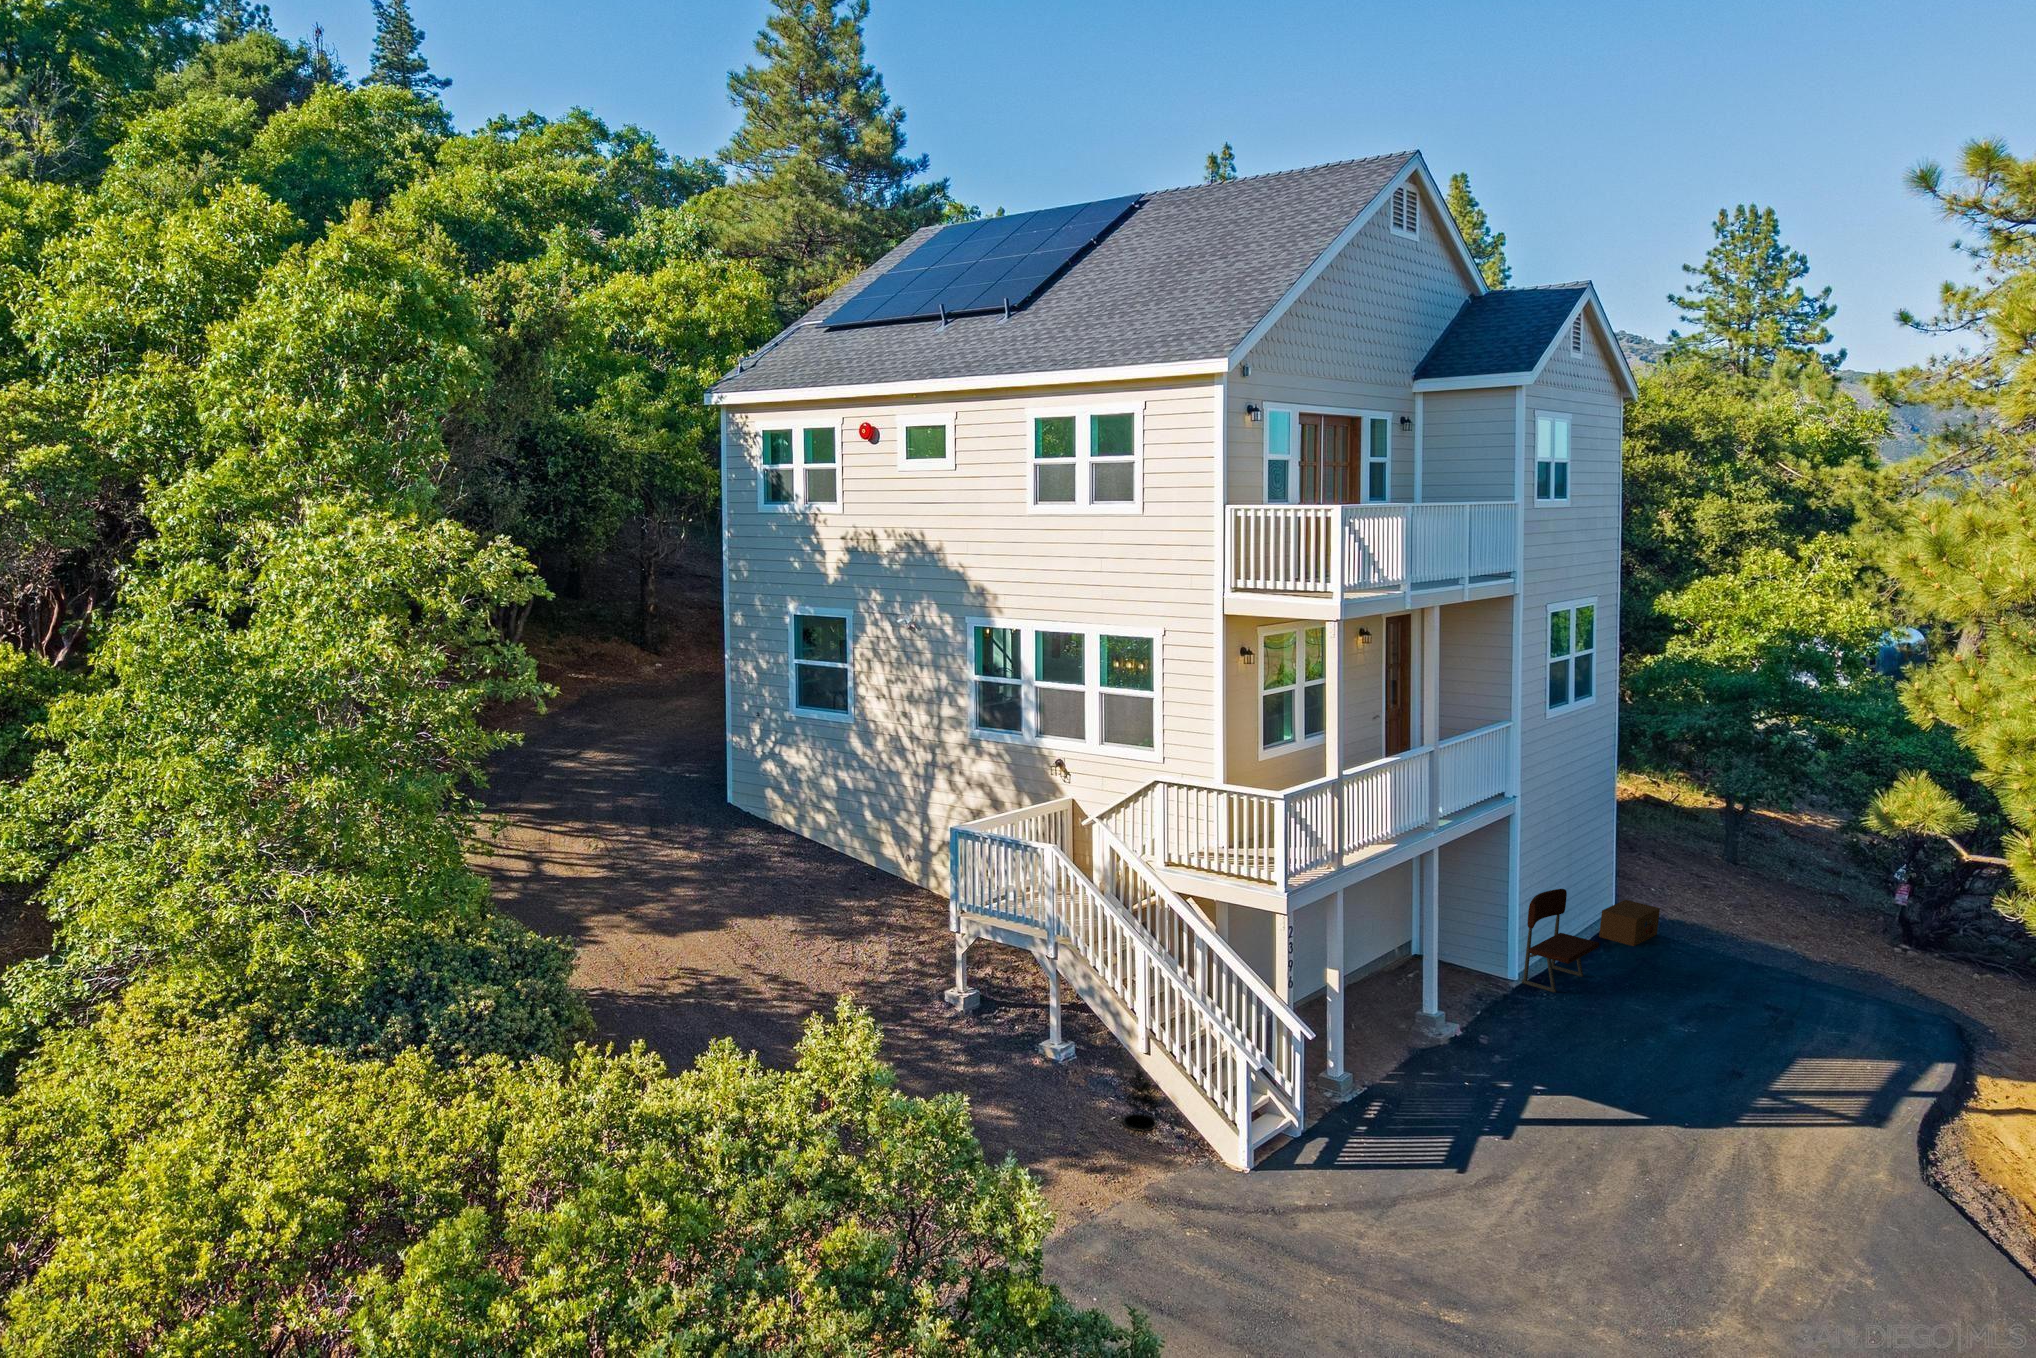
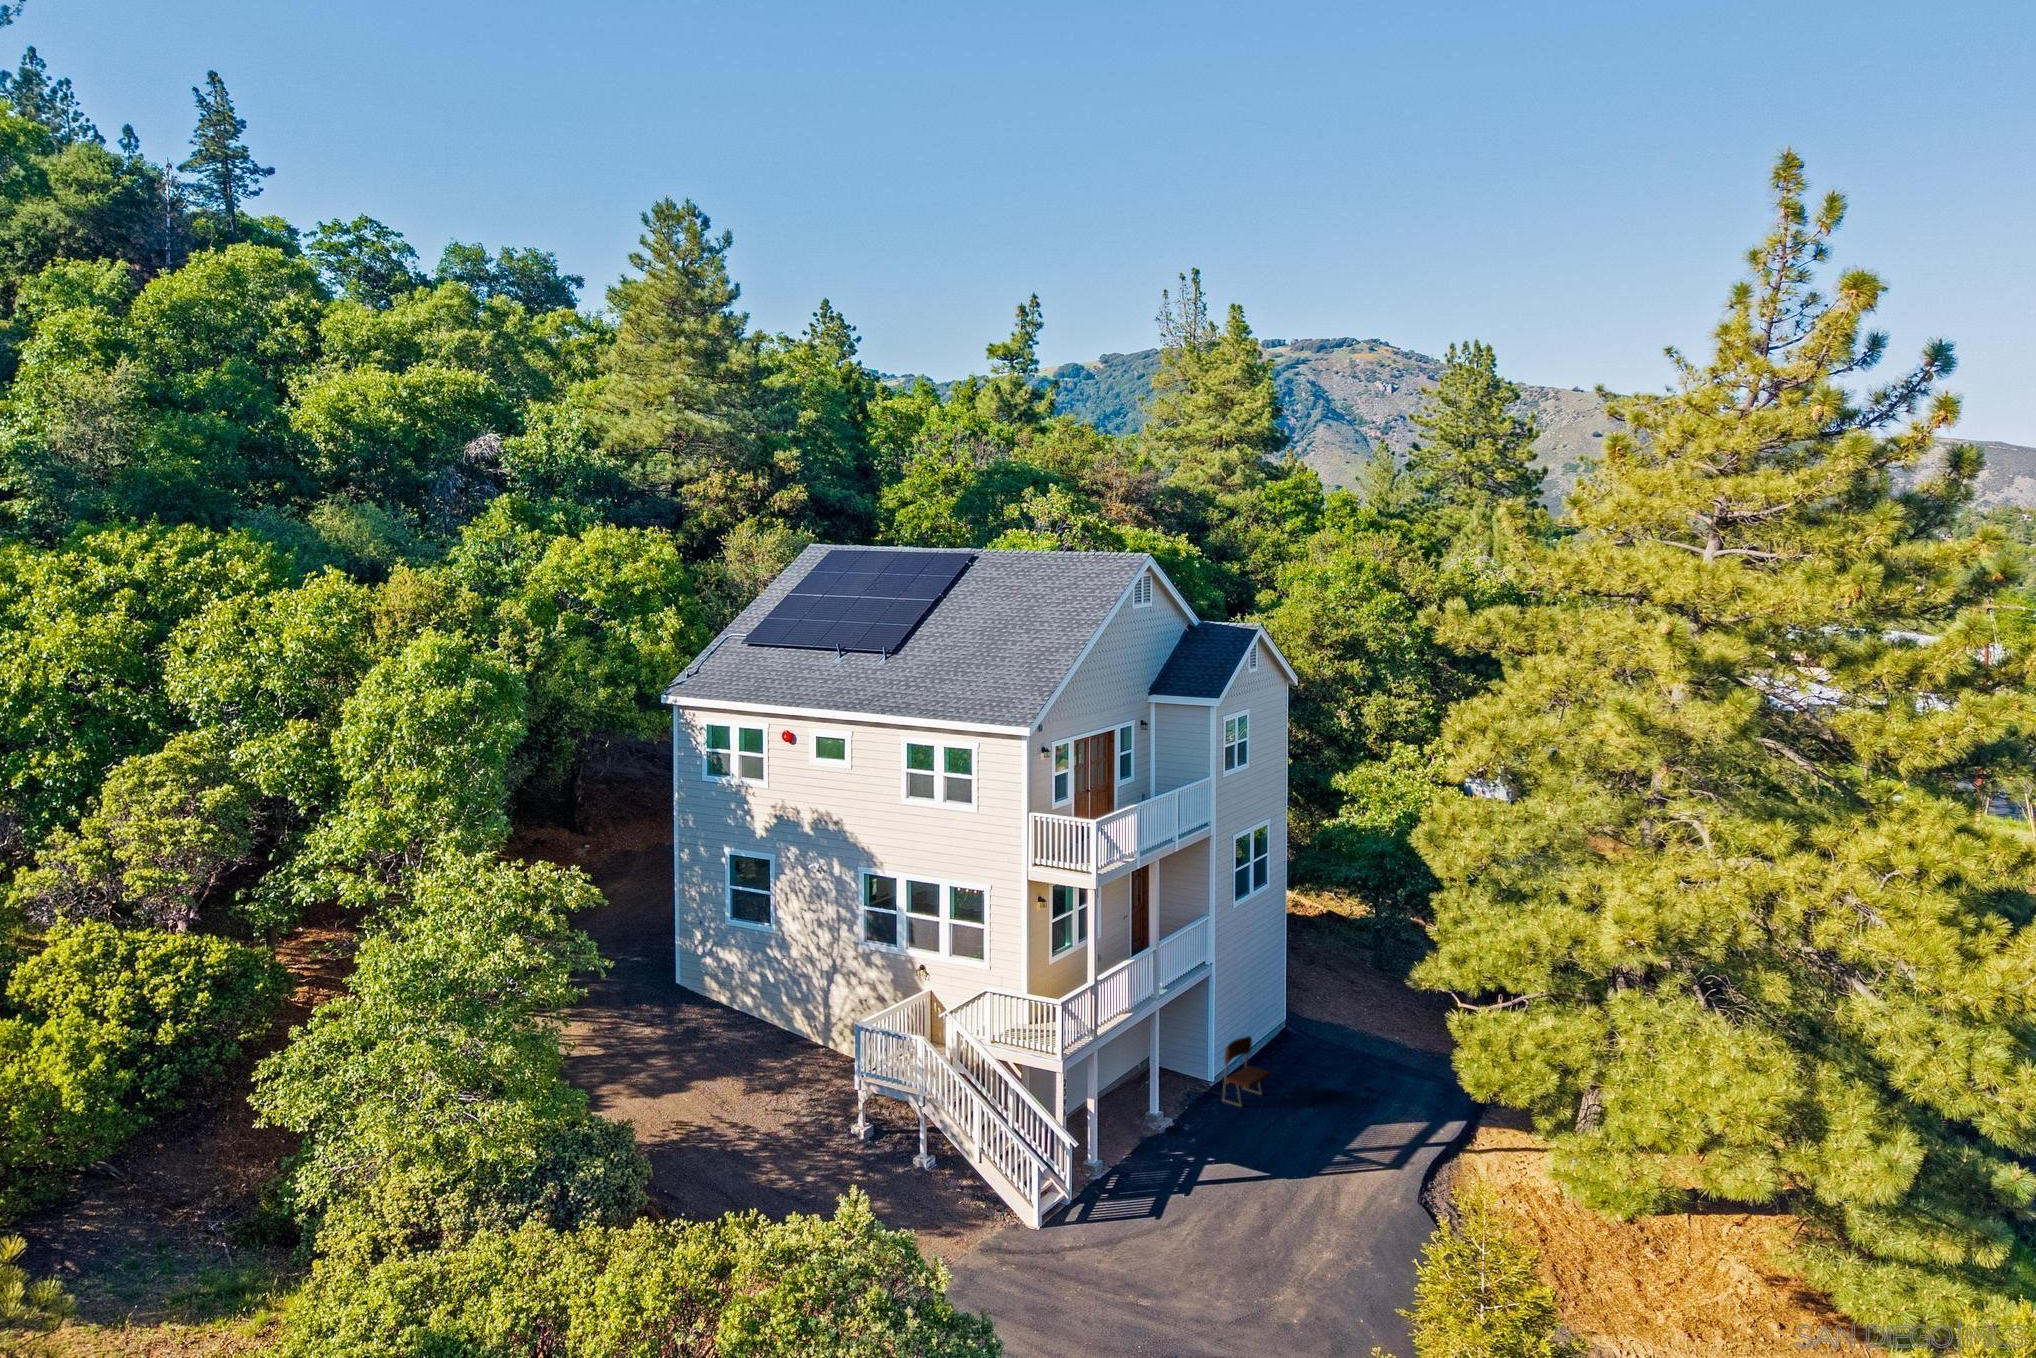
cardboard box: present [1599,900,1660,946] -> none [1281,1038,1321,1071]
potted tree: present [1120,1065,1160,1131] -> none [962,1166,989,1207]

